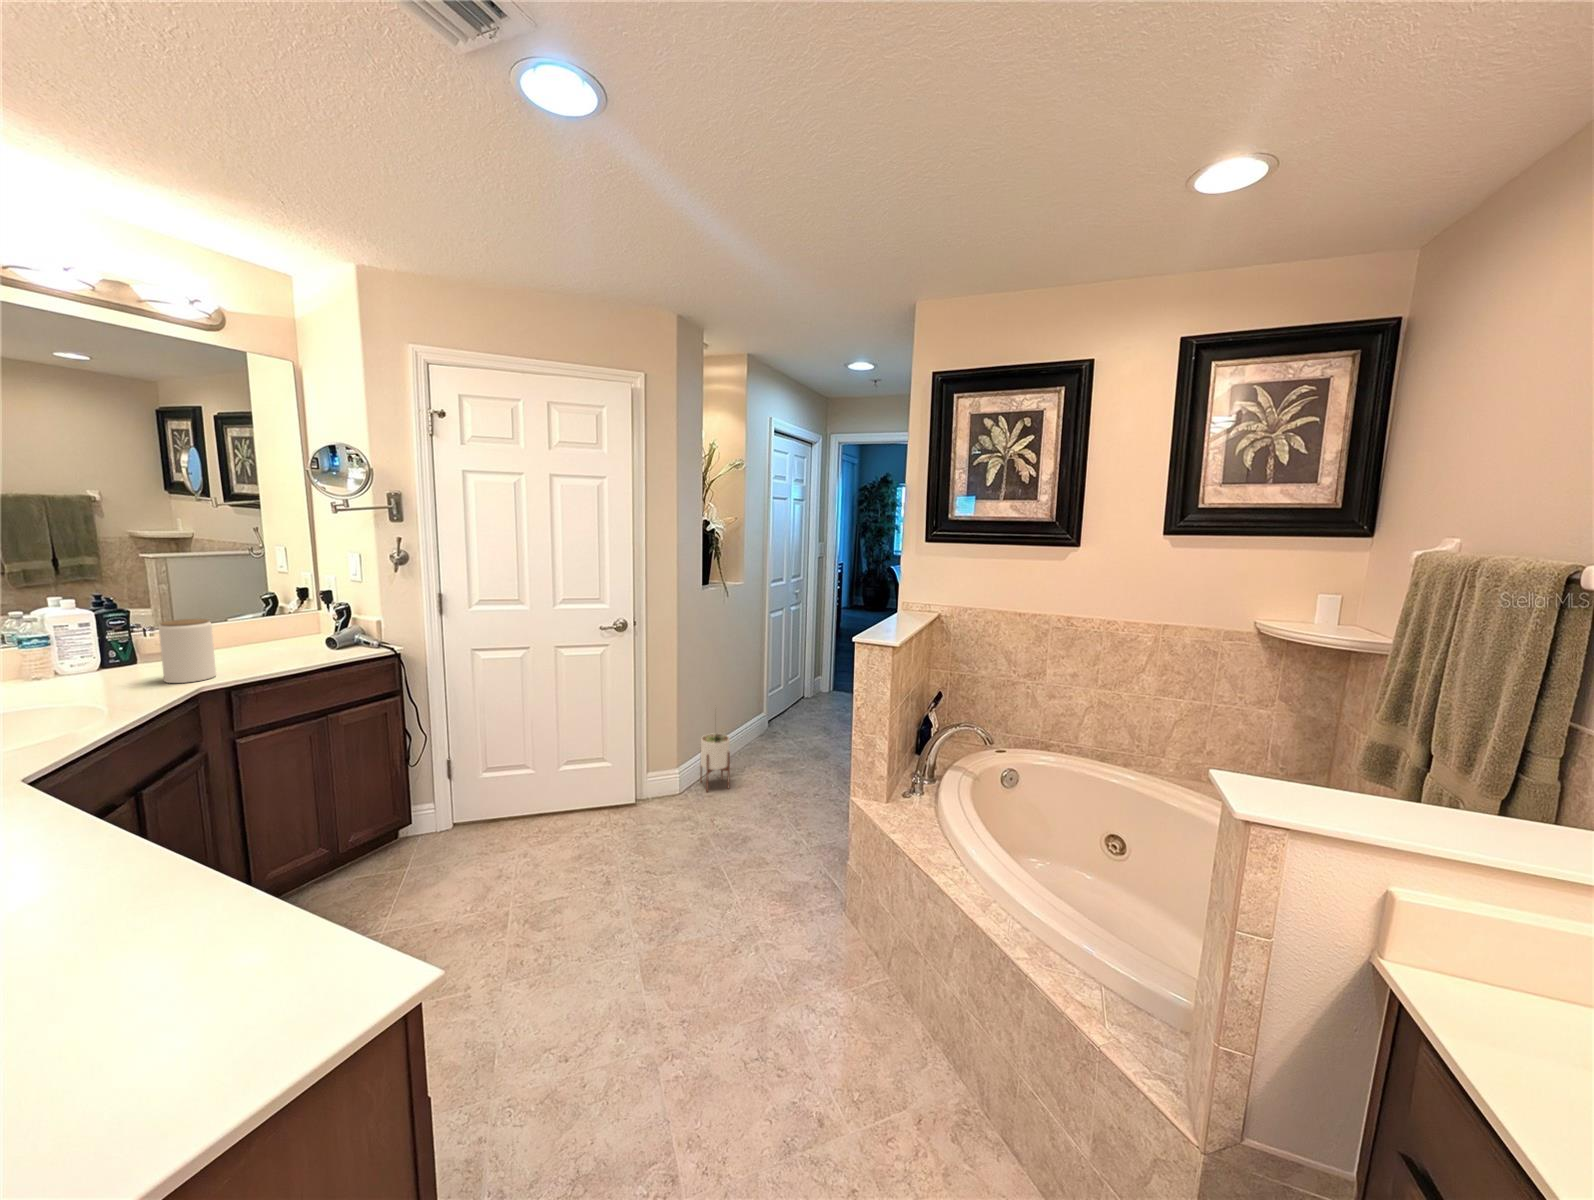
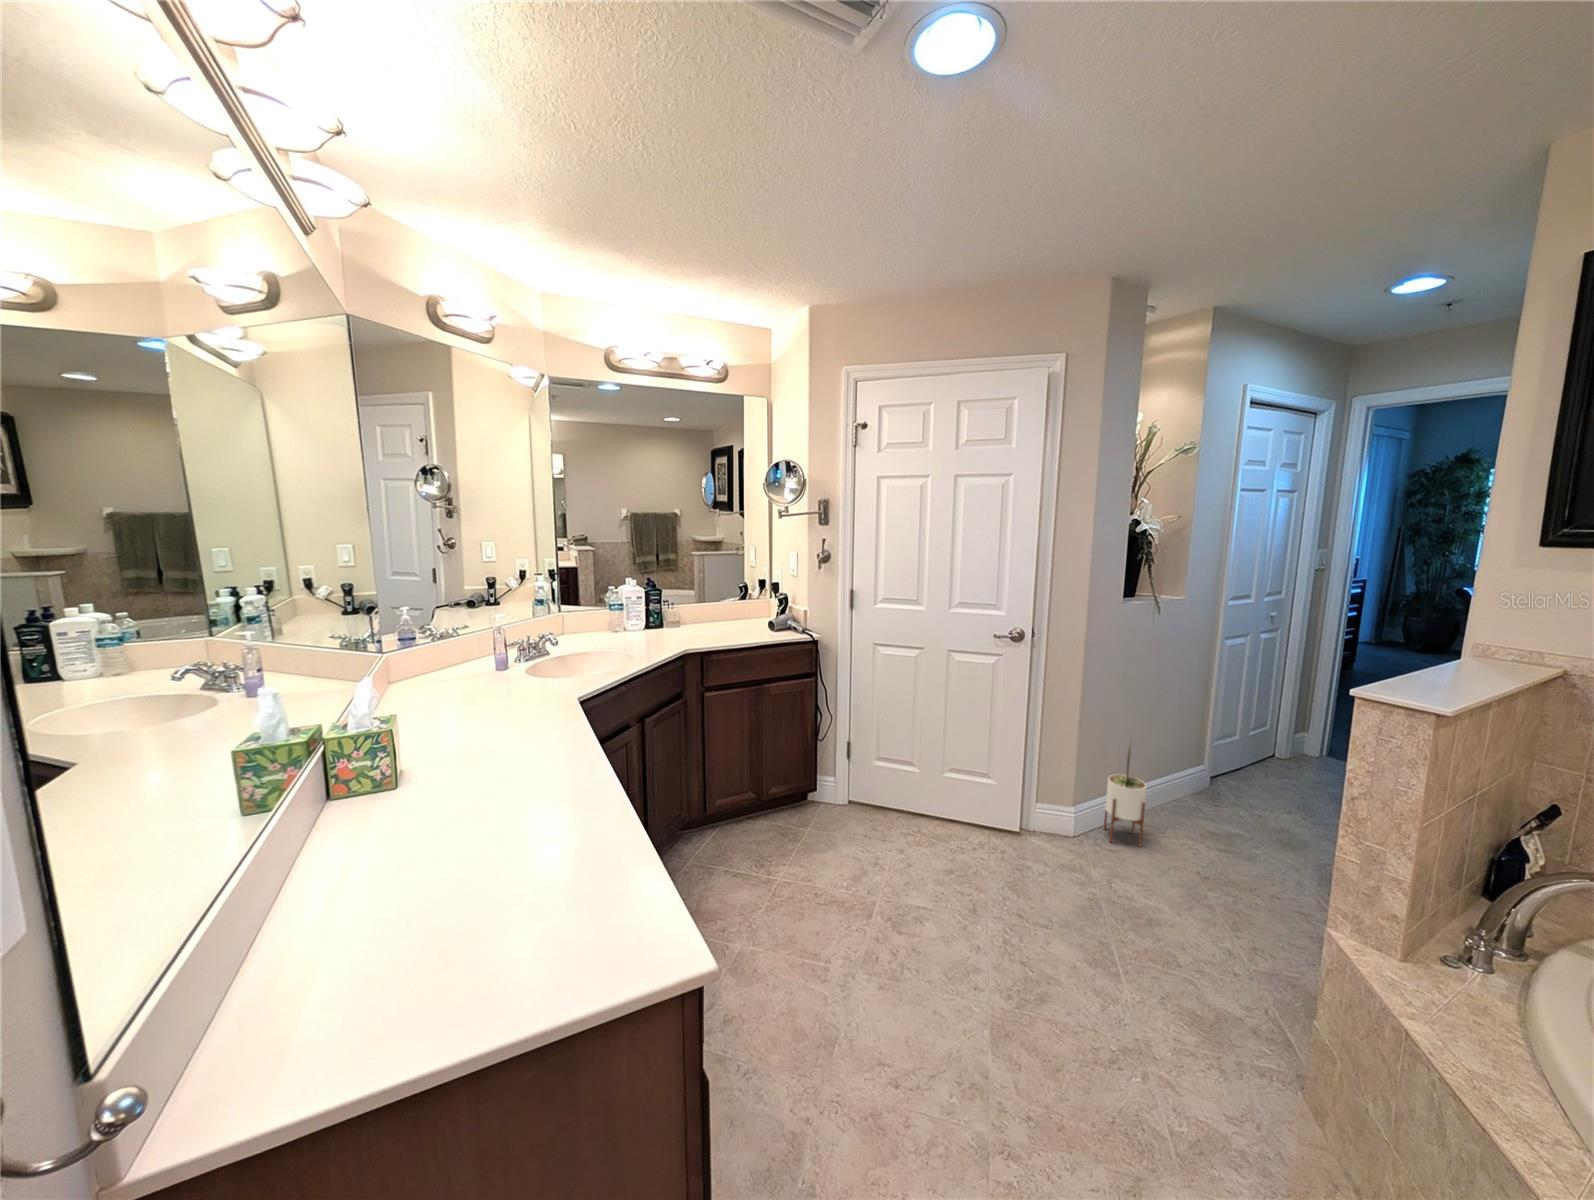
jar: present [159,619,216,683] -> none [667,598,696,645]

